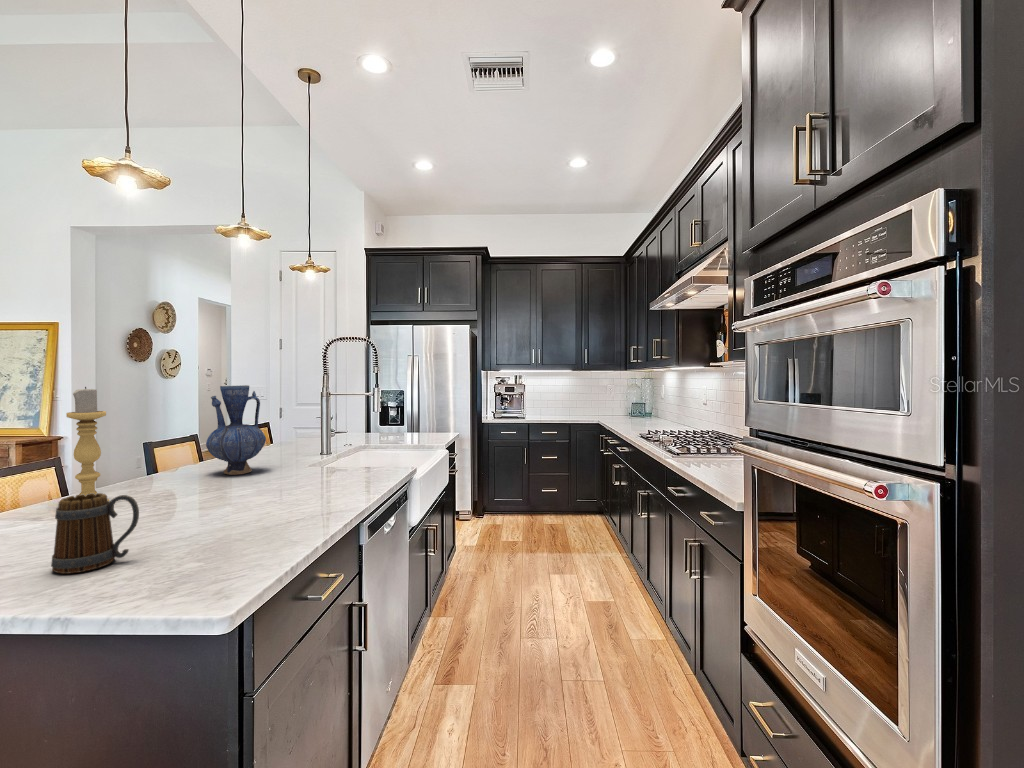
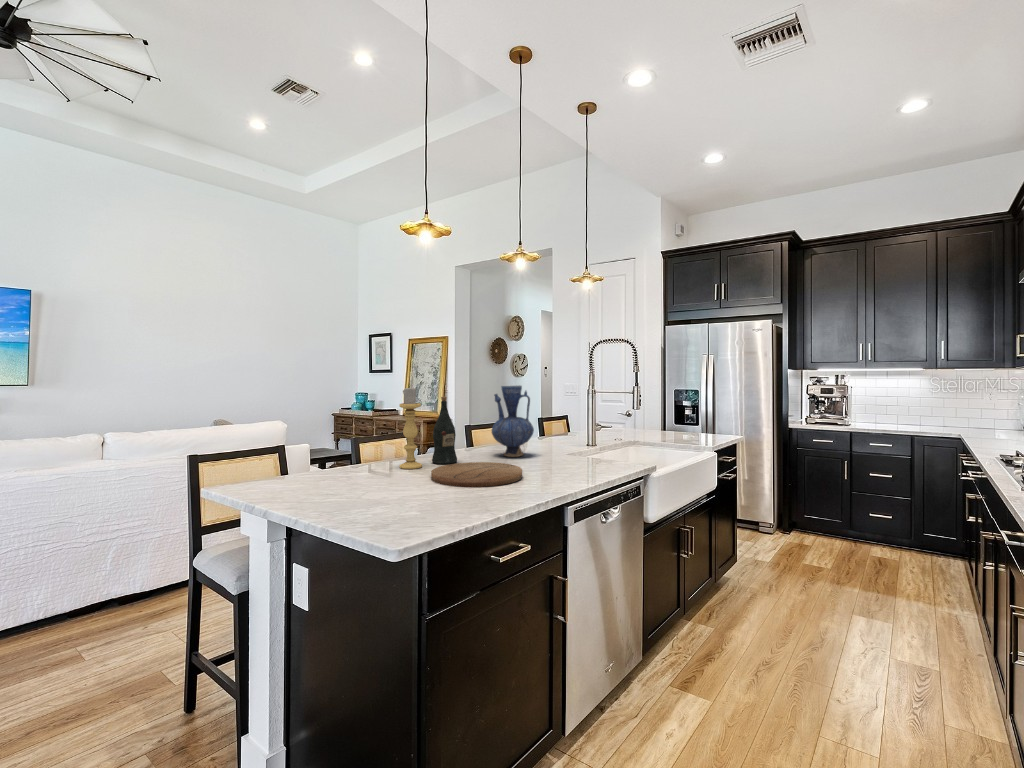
wine bottle: none [119,401,163,495] -> present [432,397,457,464]
cutting board: none [143,482,282,521] -> present [431,462,522,487]
mug: present [51,493,139,574] -> none [358,458,401,508]

